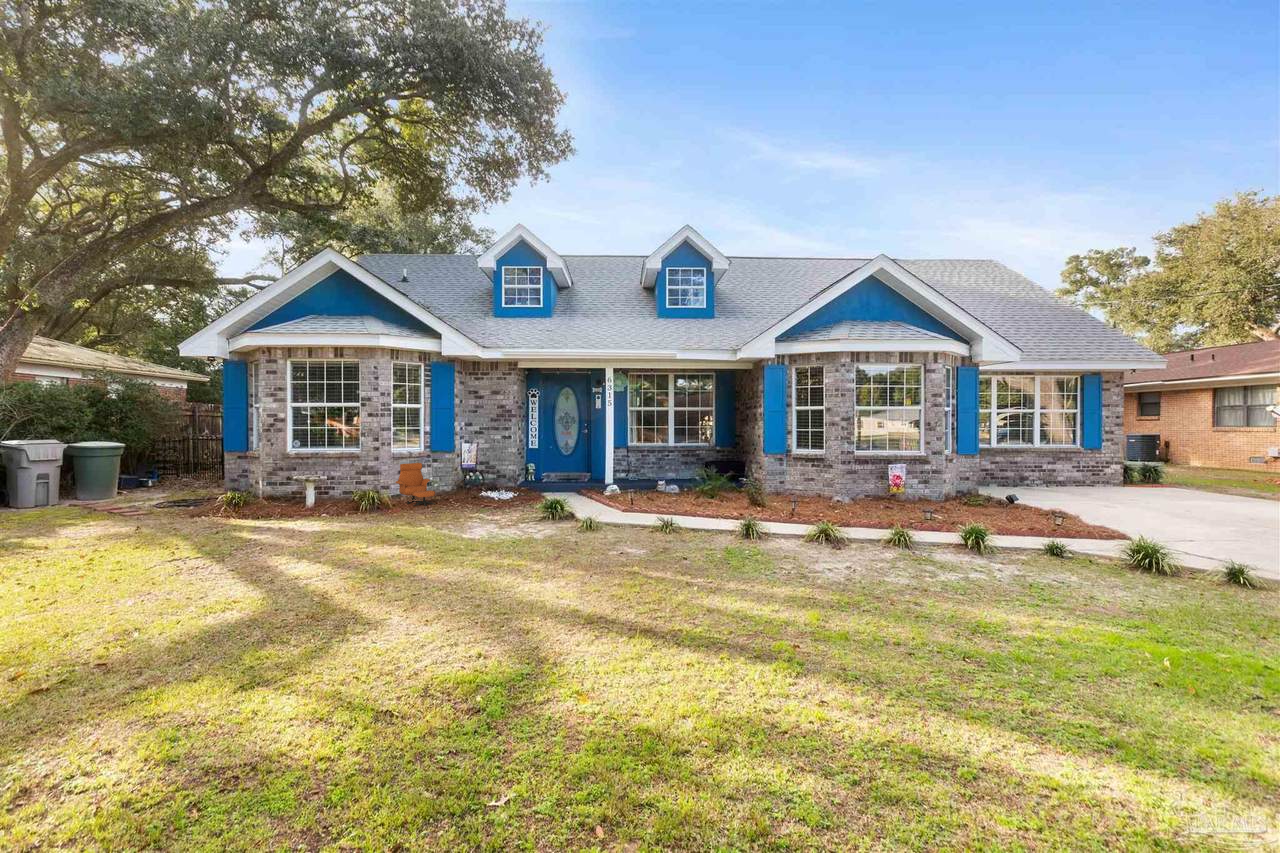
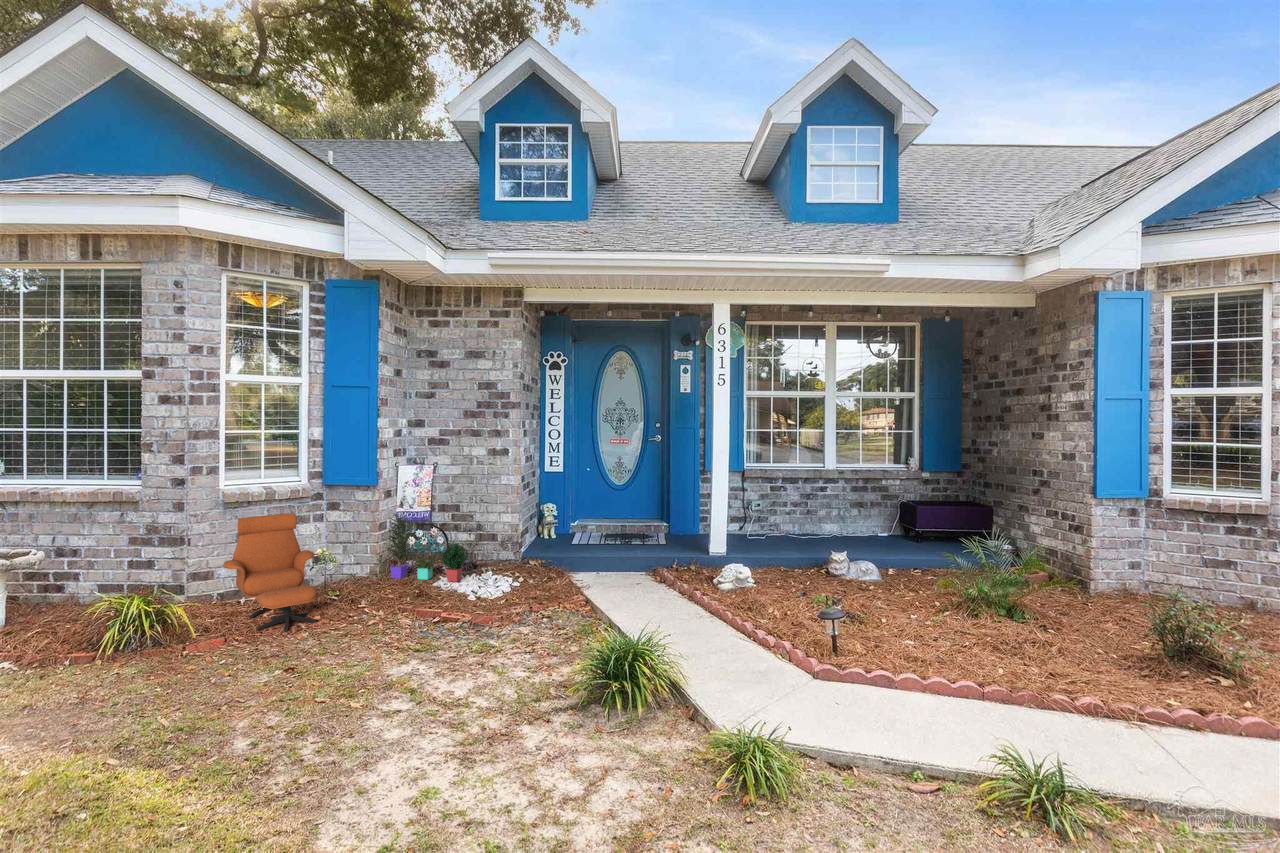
potted plant: none [458,464,495,494] -> present [387,513,467,582]

